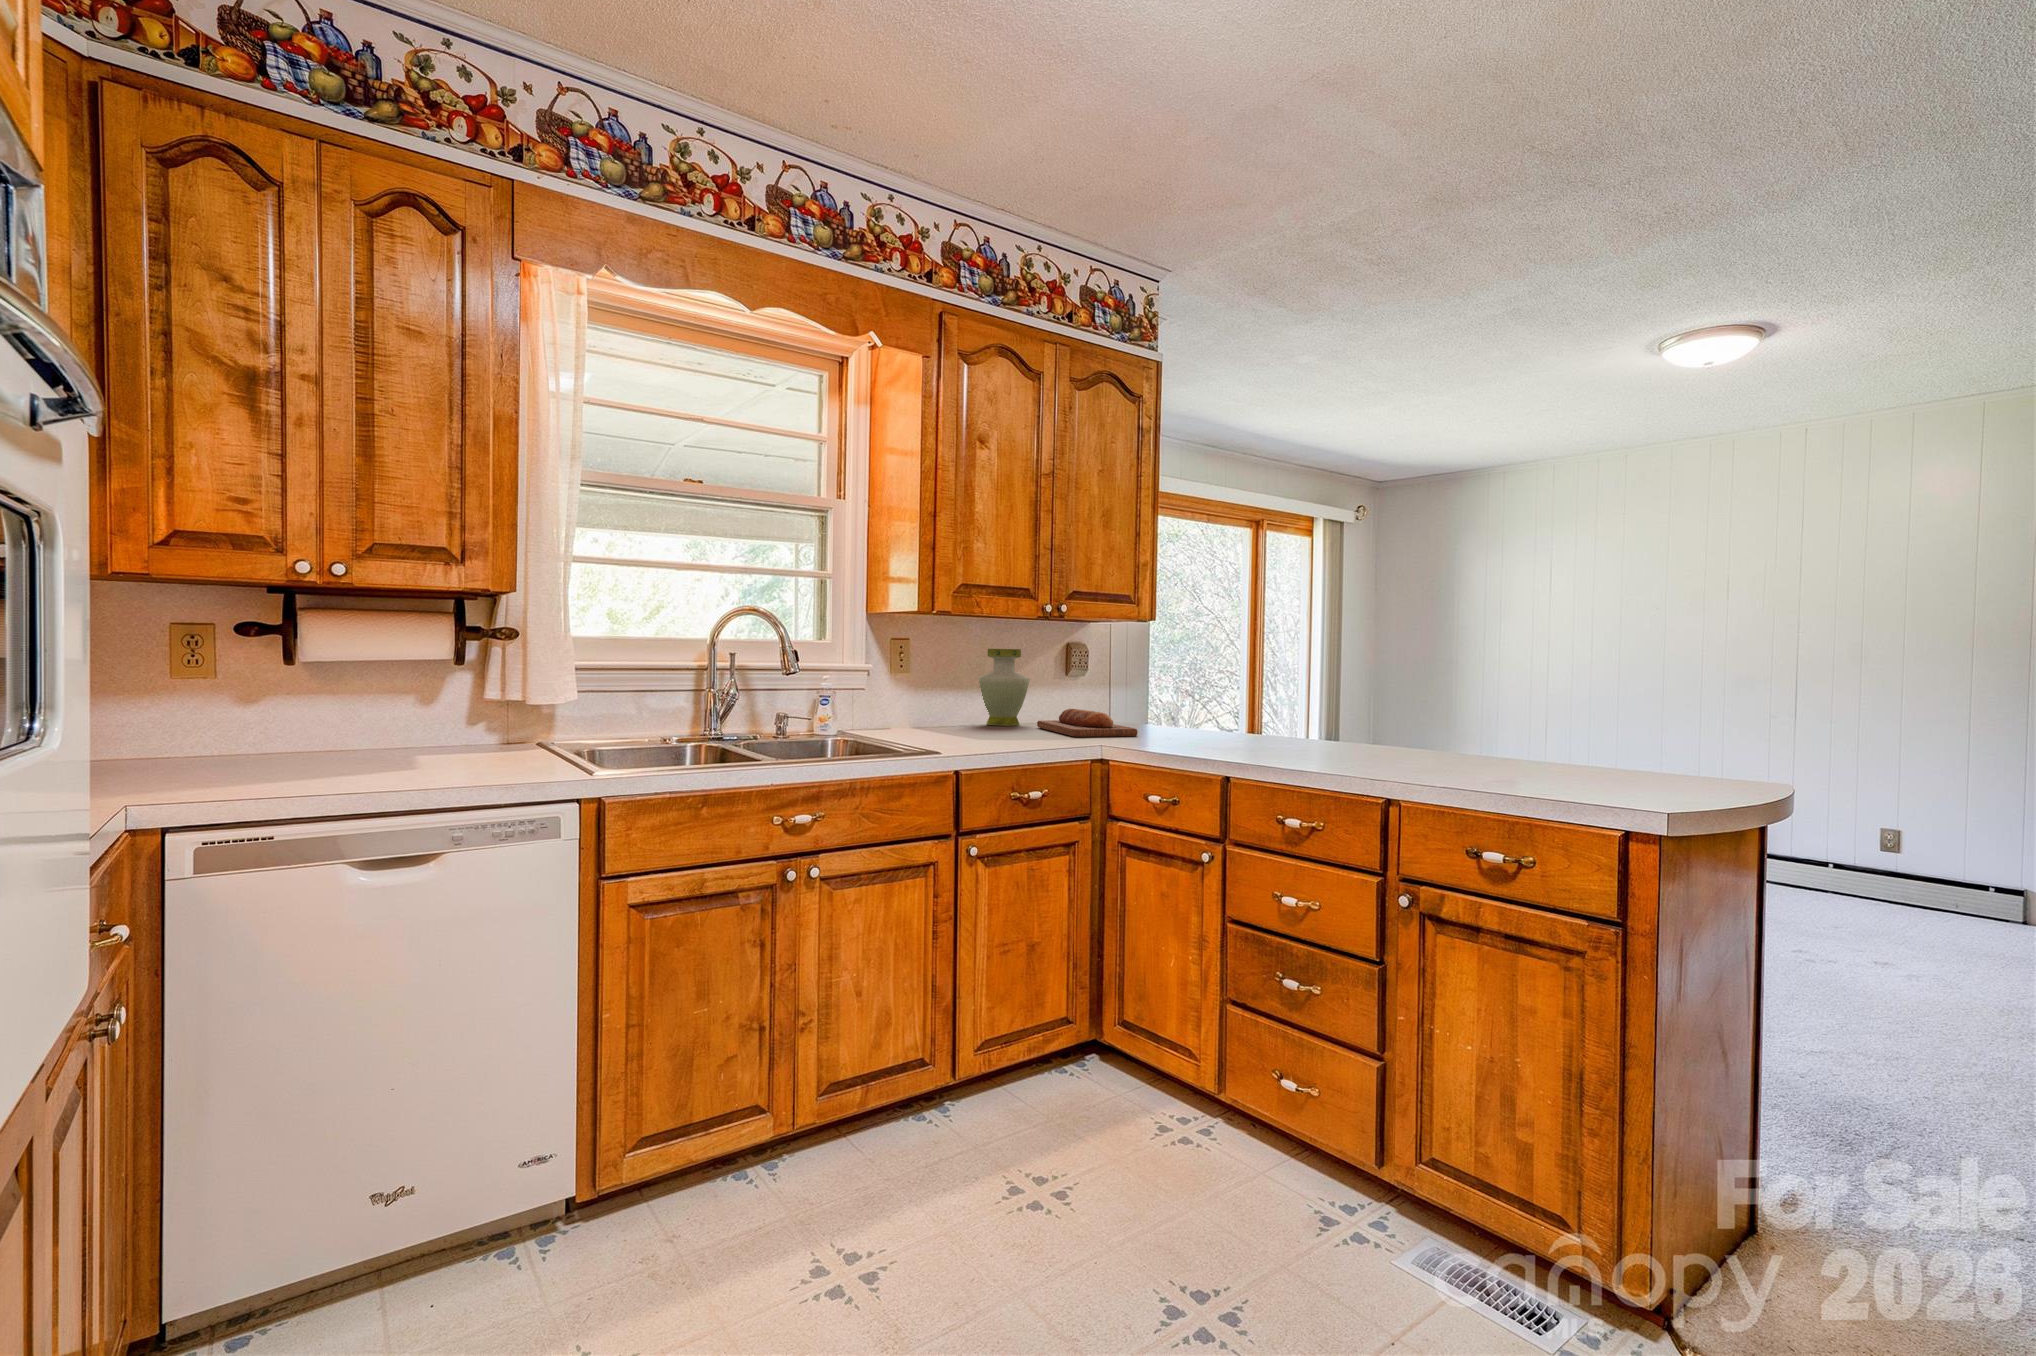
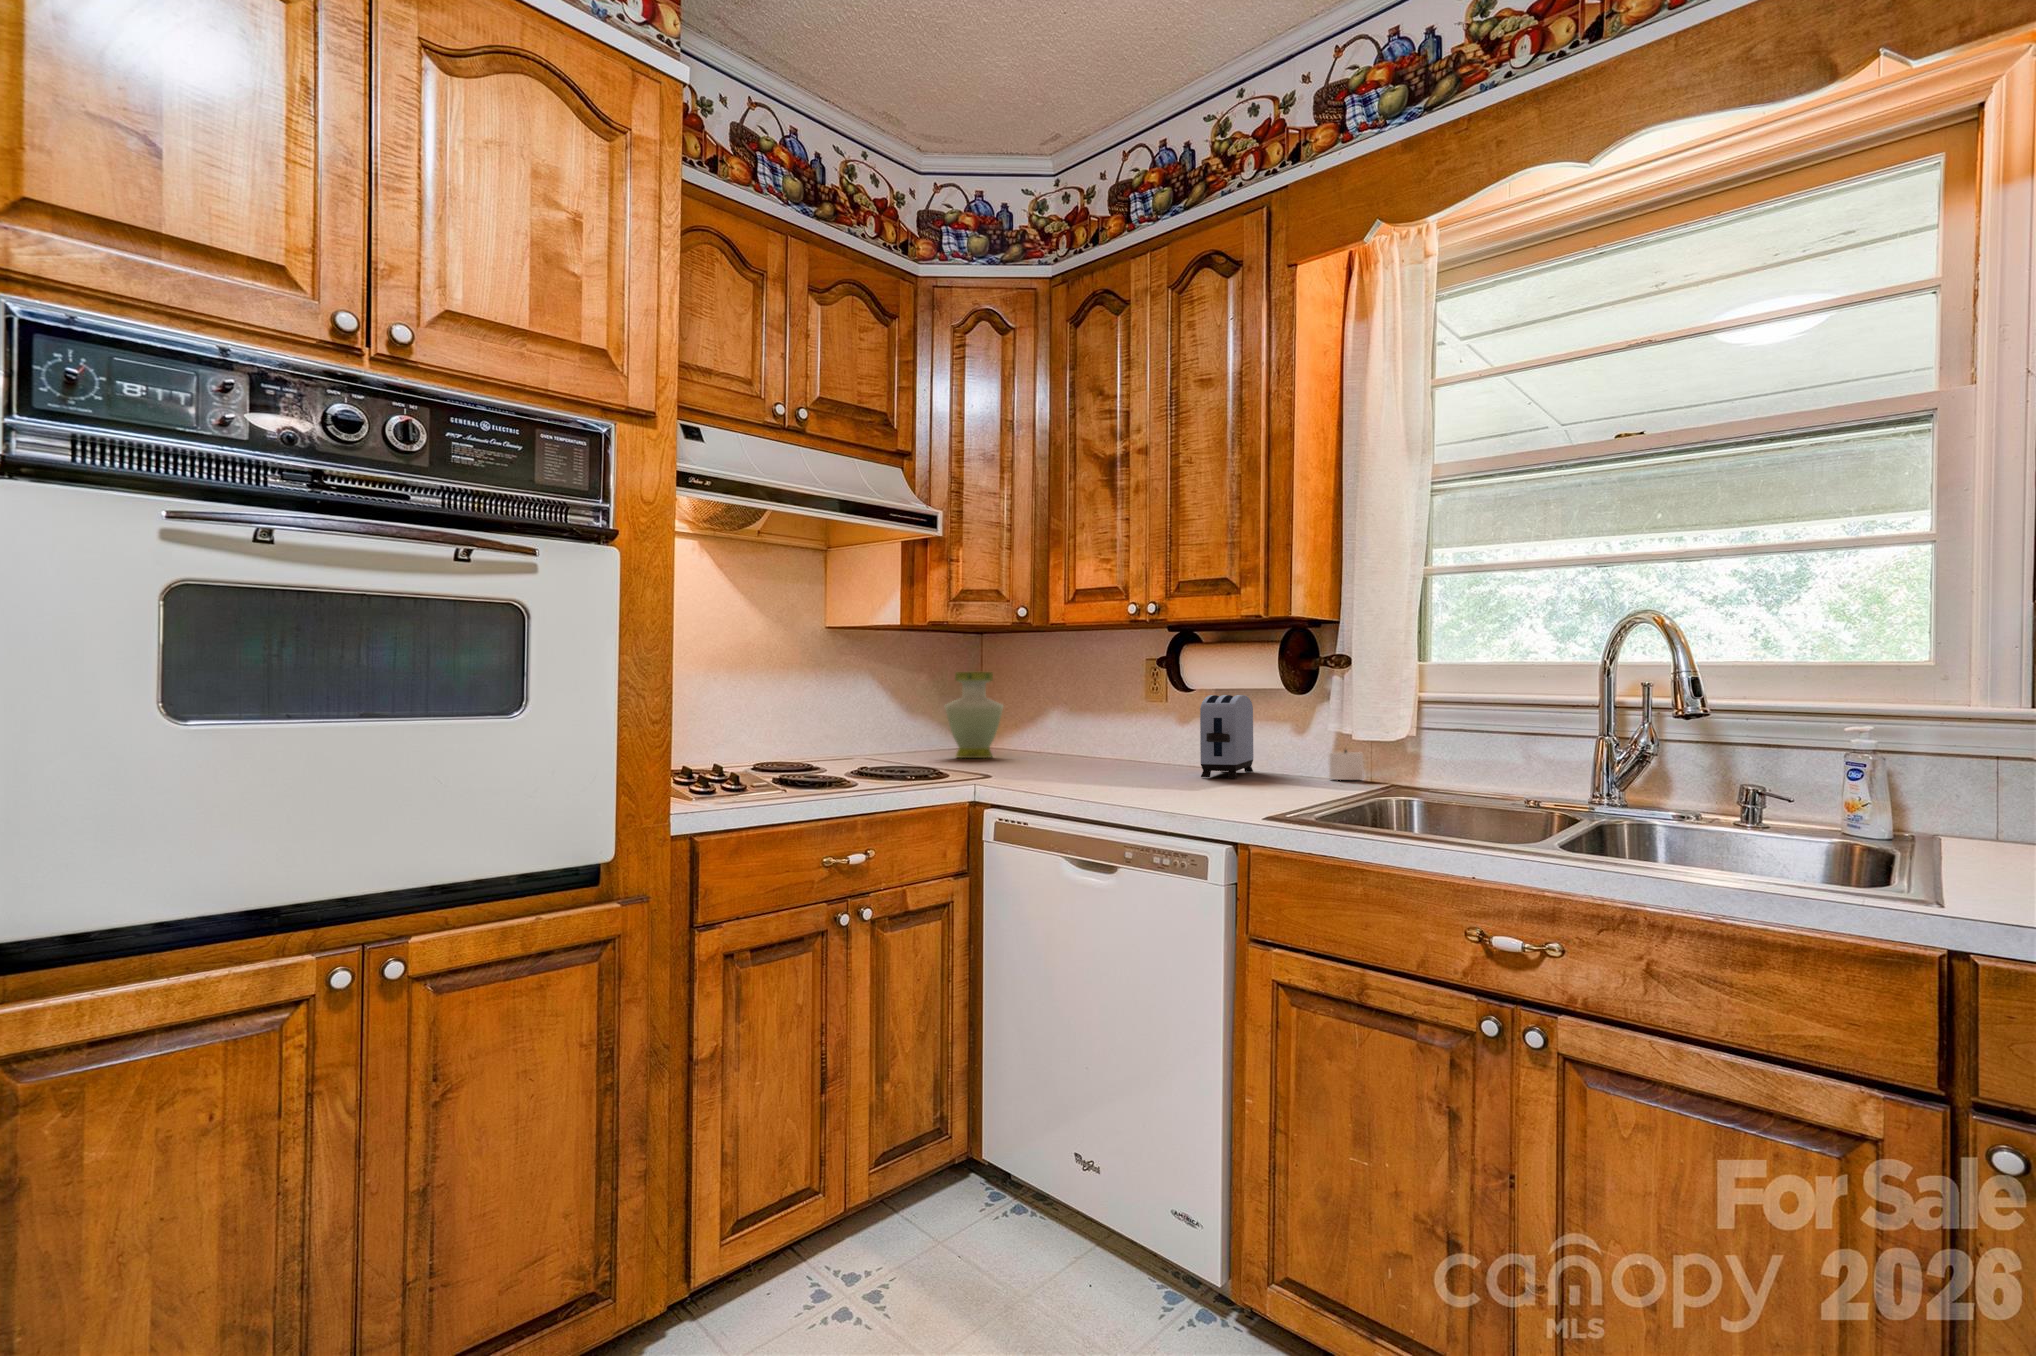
toaster: none [1156,682,1218,757] -> present [1200,695,1253,778]
bread loaf: present [1037,709,1138,737] -> none [1017,736,1141,765]
candle: none [1265,735,1309,763] -> present [1328,750,1363,780]

